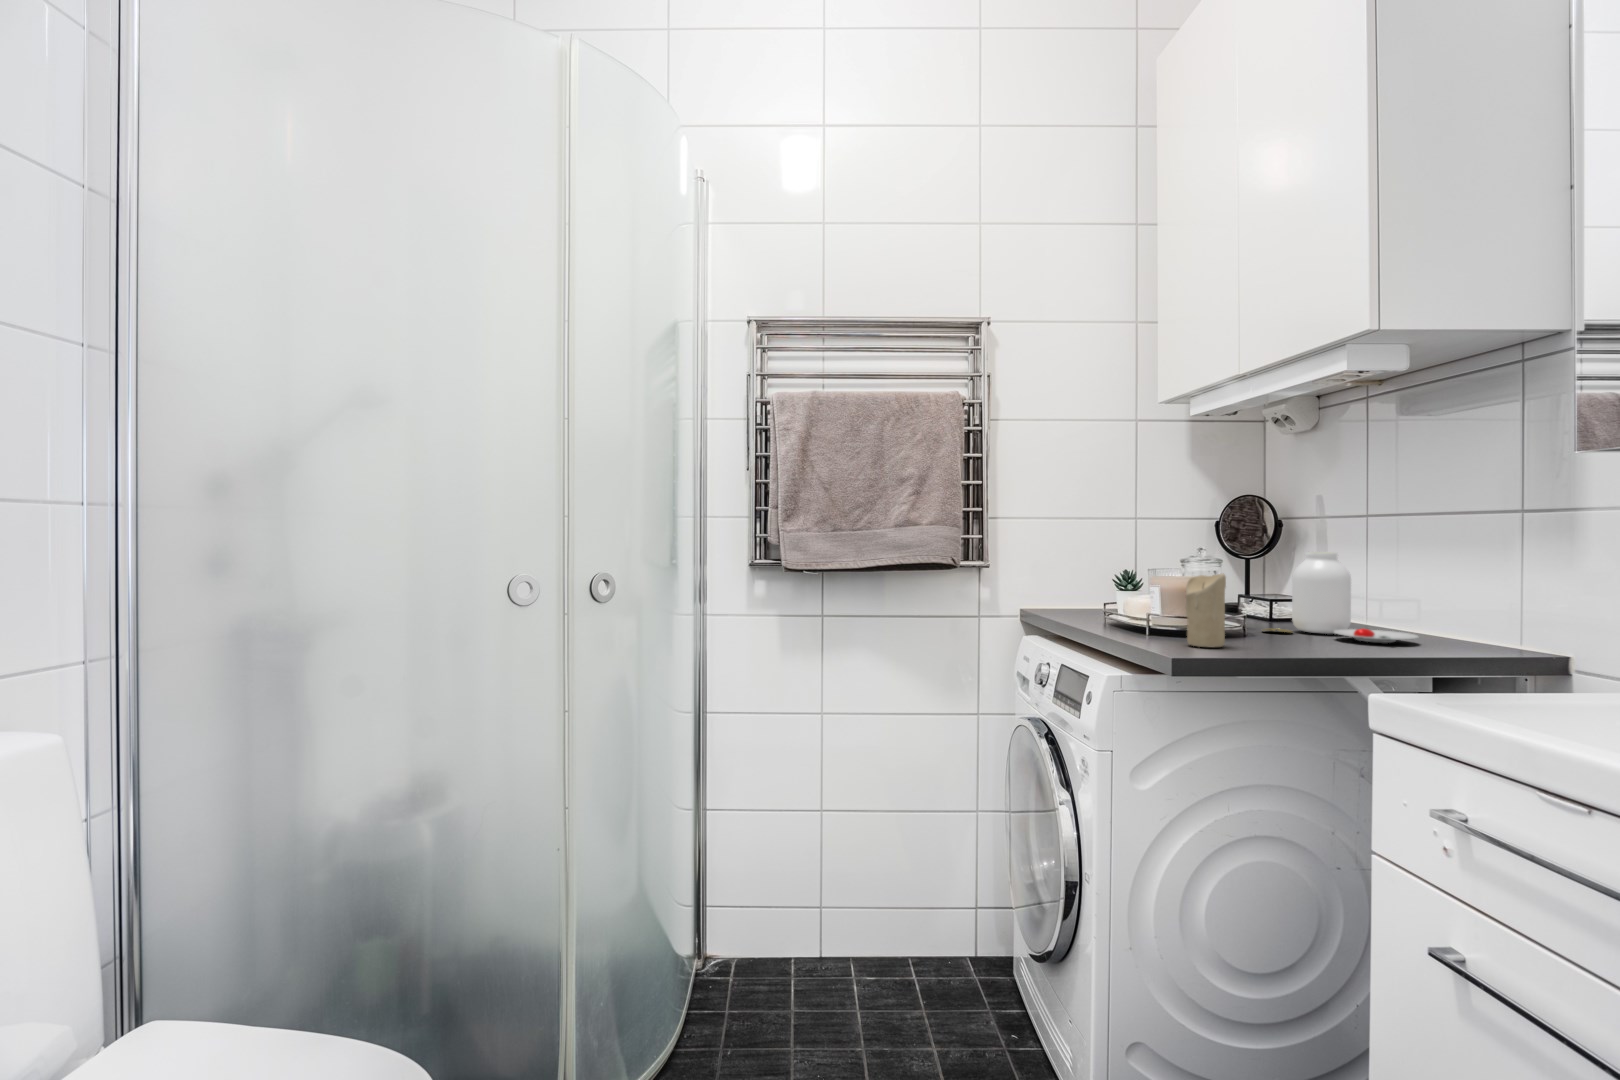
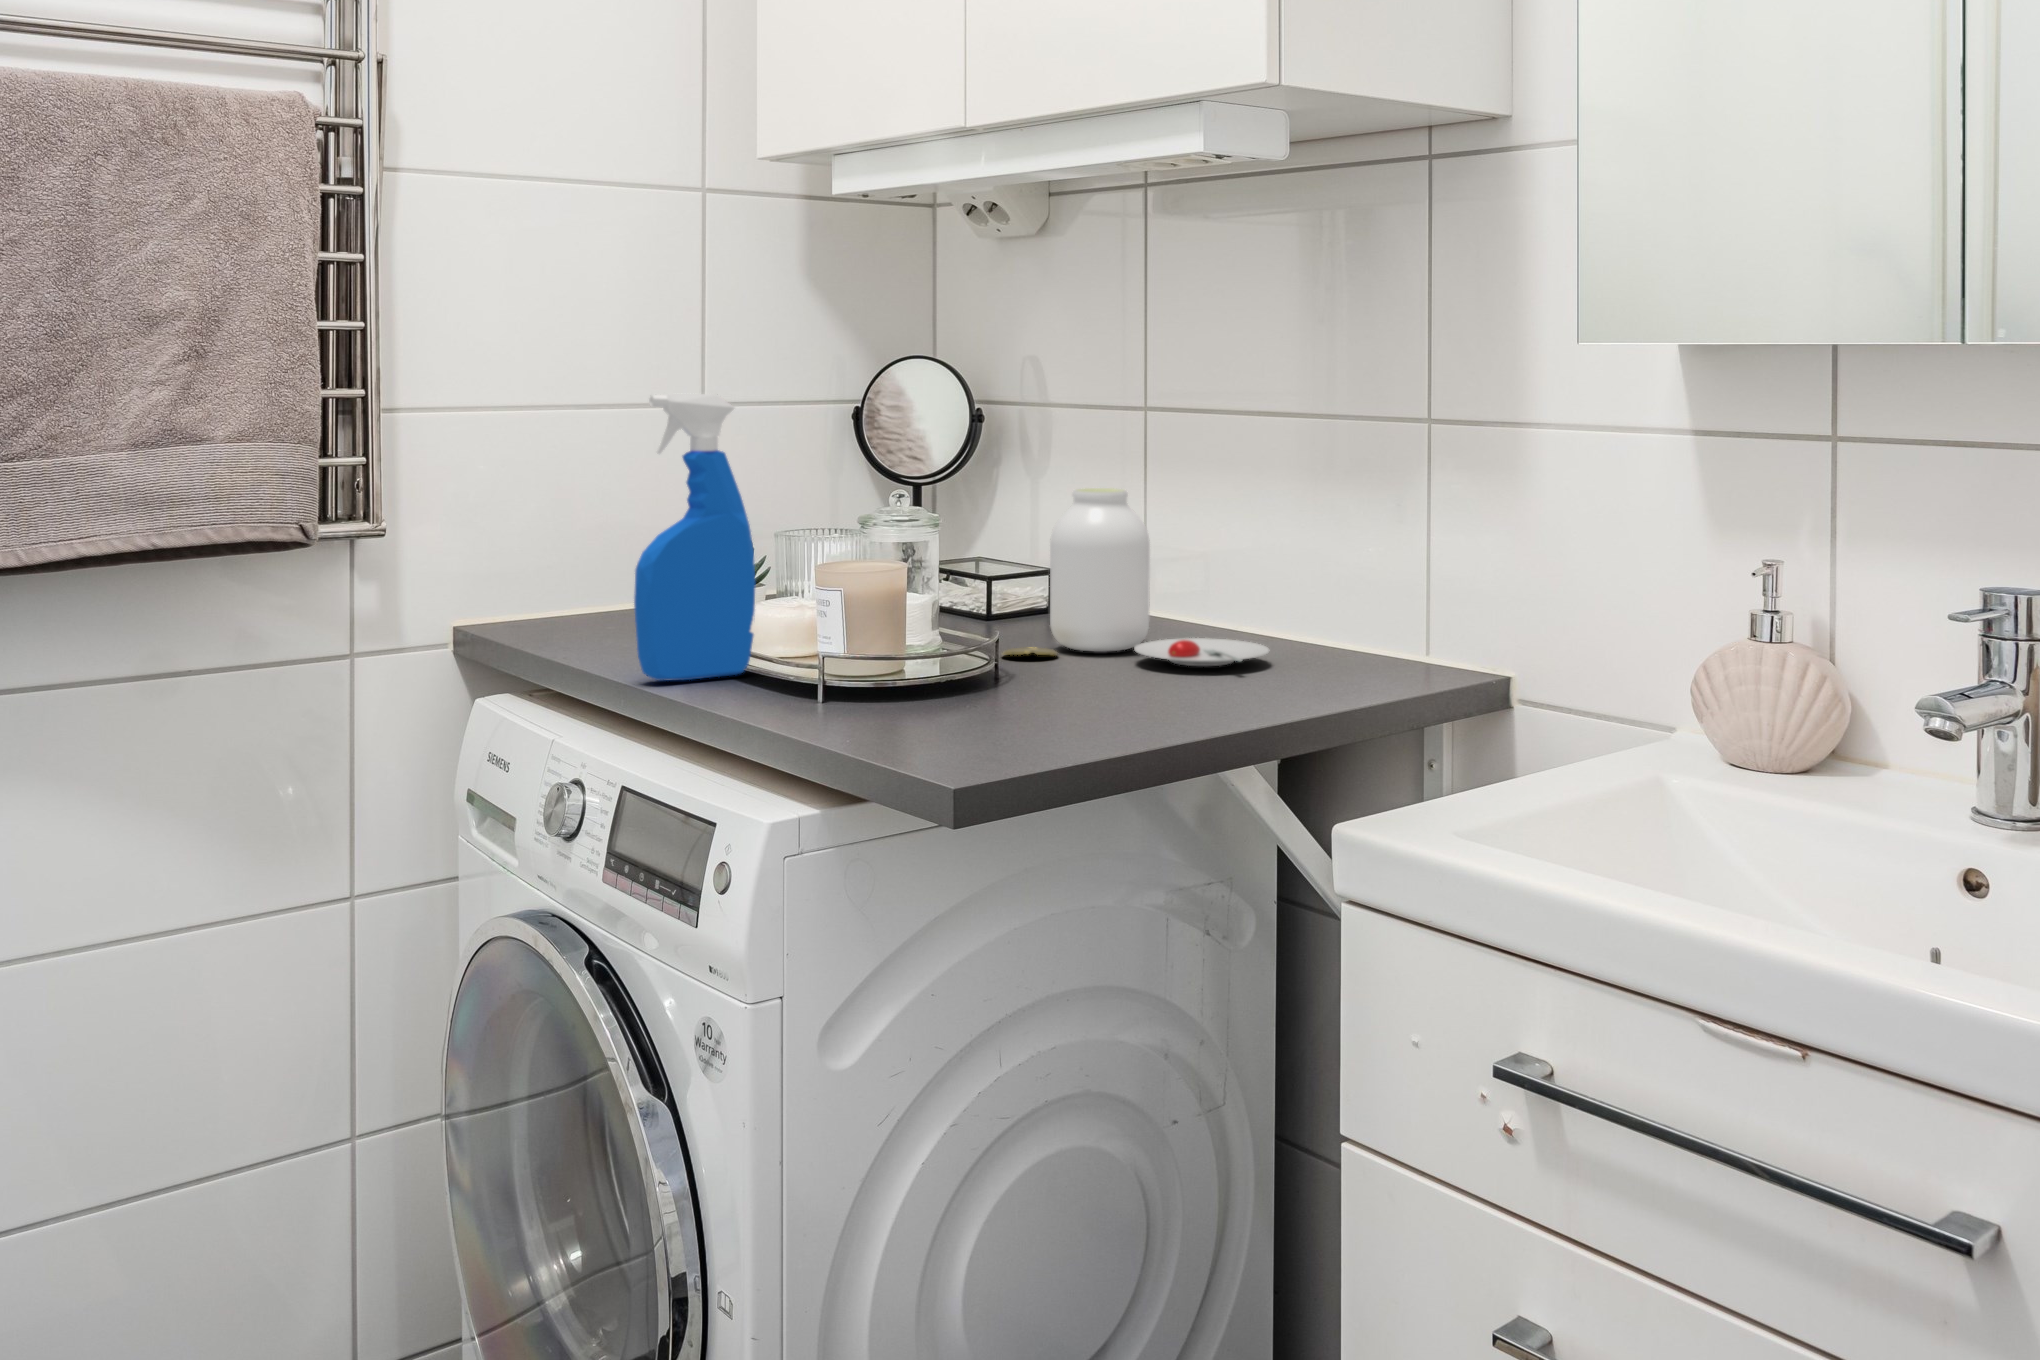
spray bottle: none [1076,503,1132,627] -> present [634,393,756,680]
candle: present [1186,573,1226,647] -> none [905,557,984,719]

